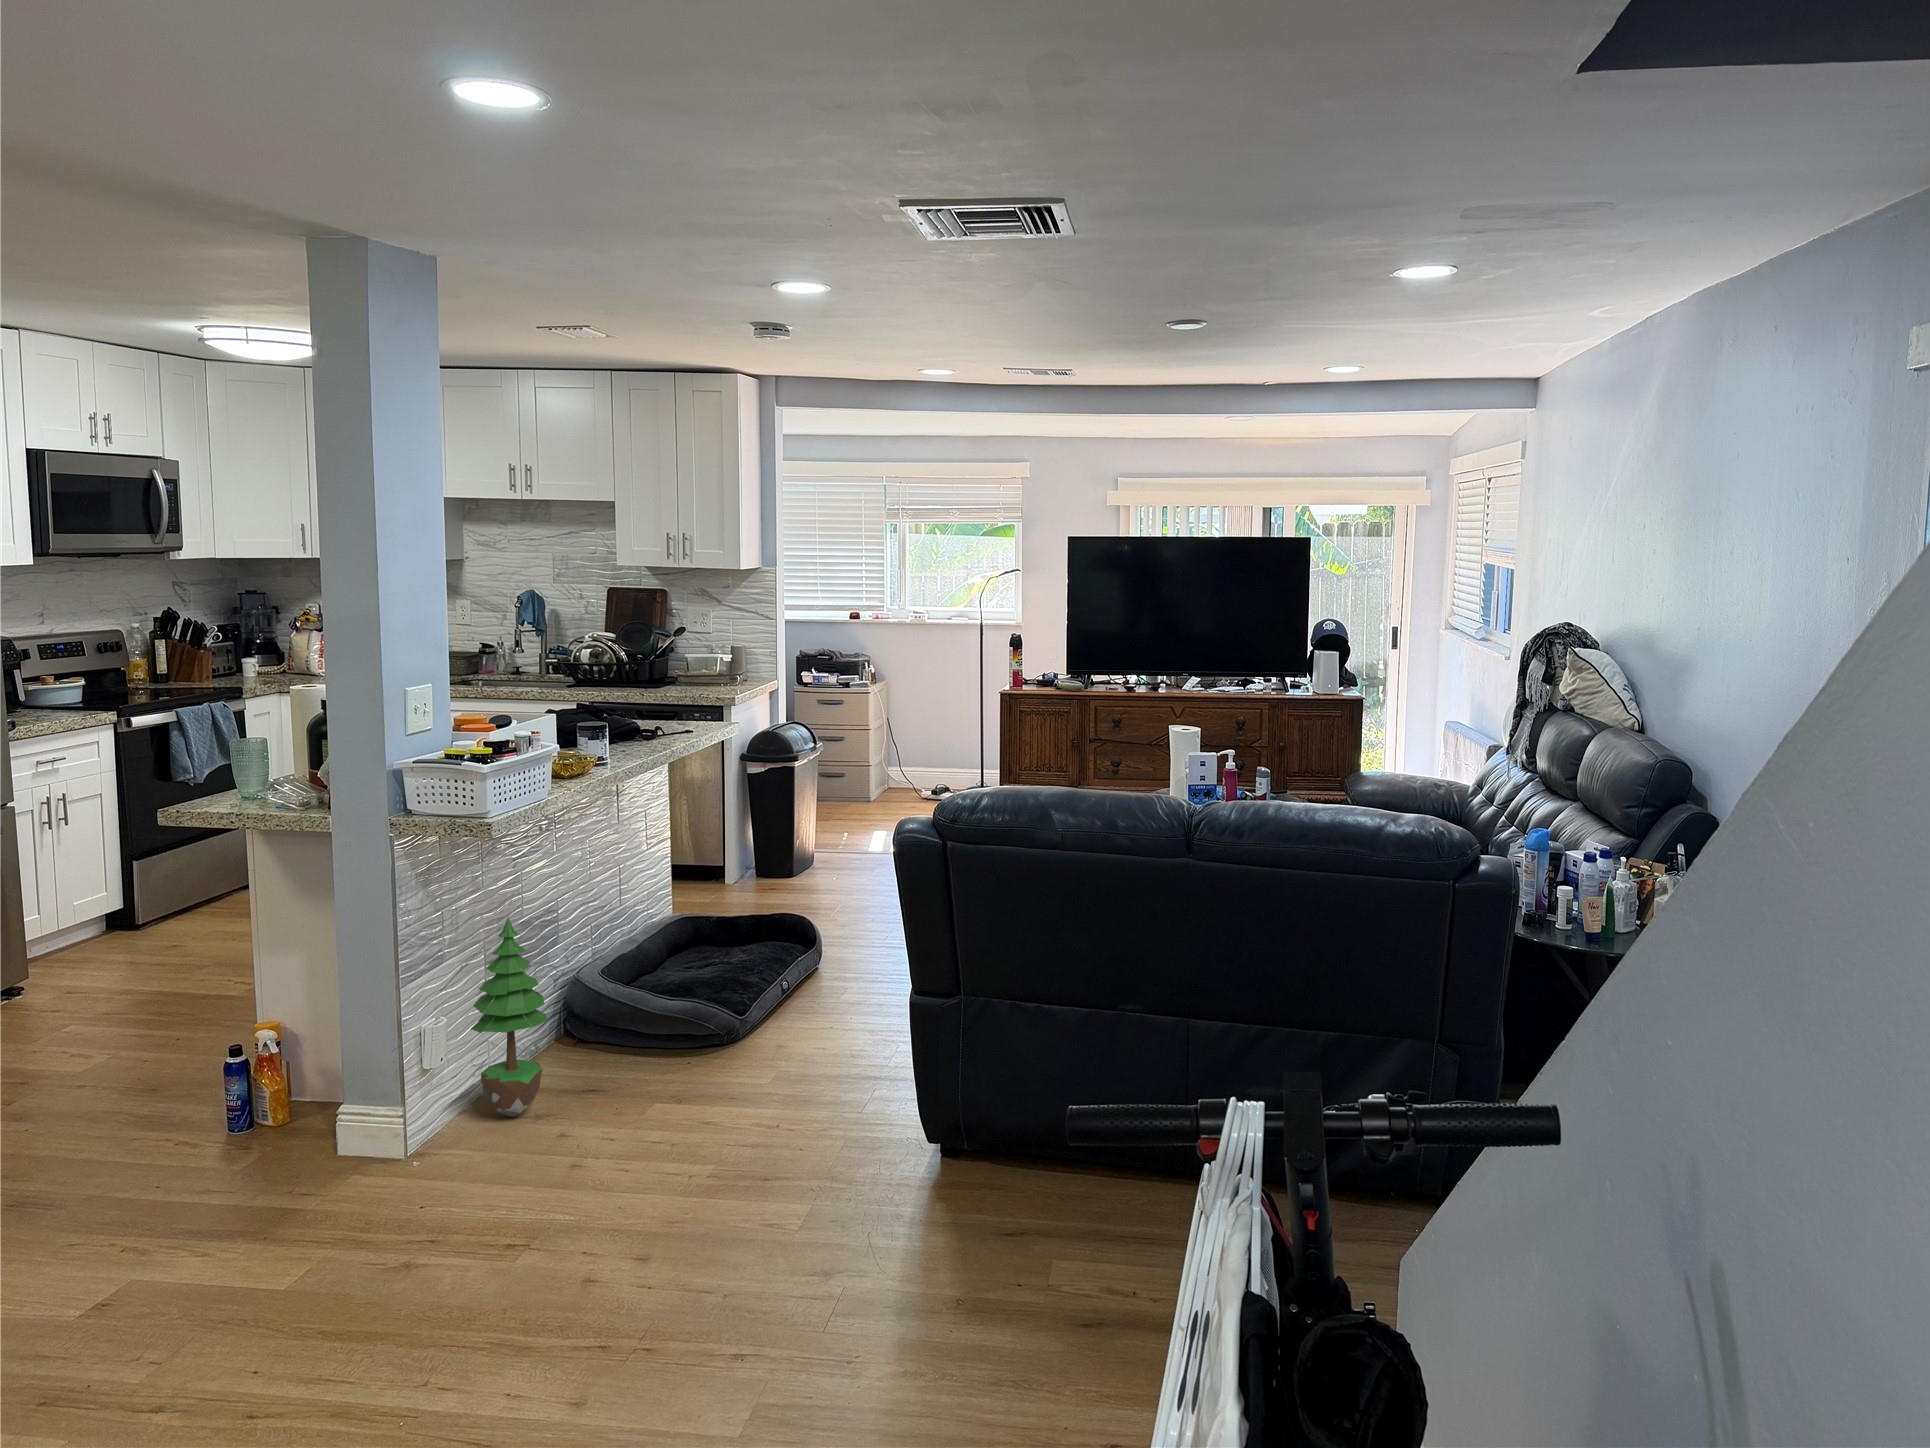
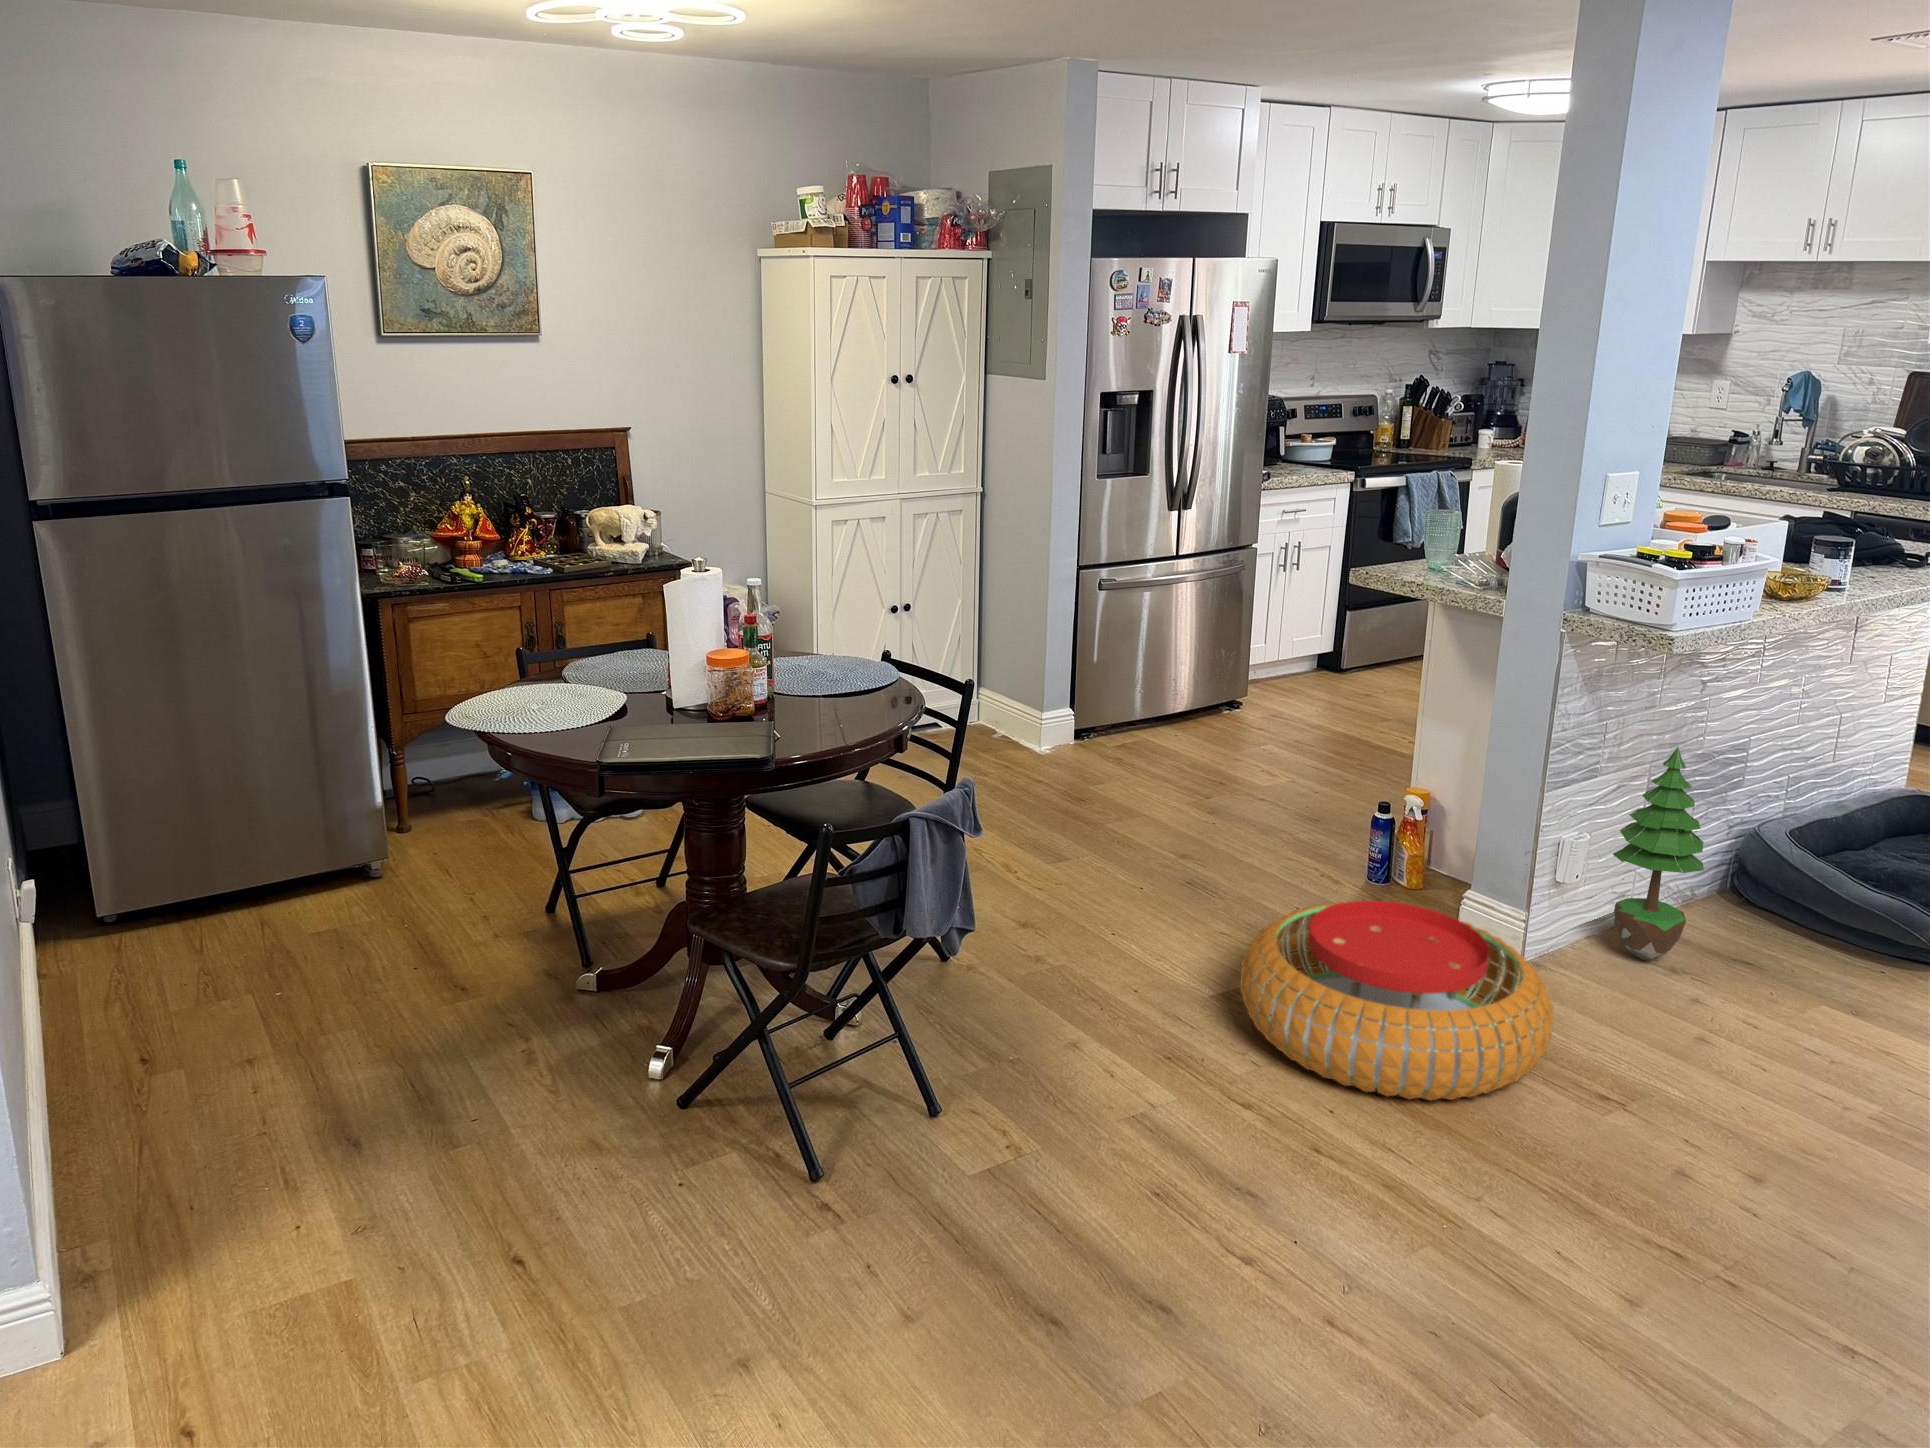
pouf: none [112,1132,457,1346] -> present [1240,901,1554,1100]

